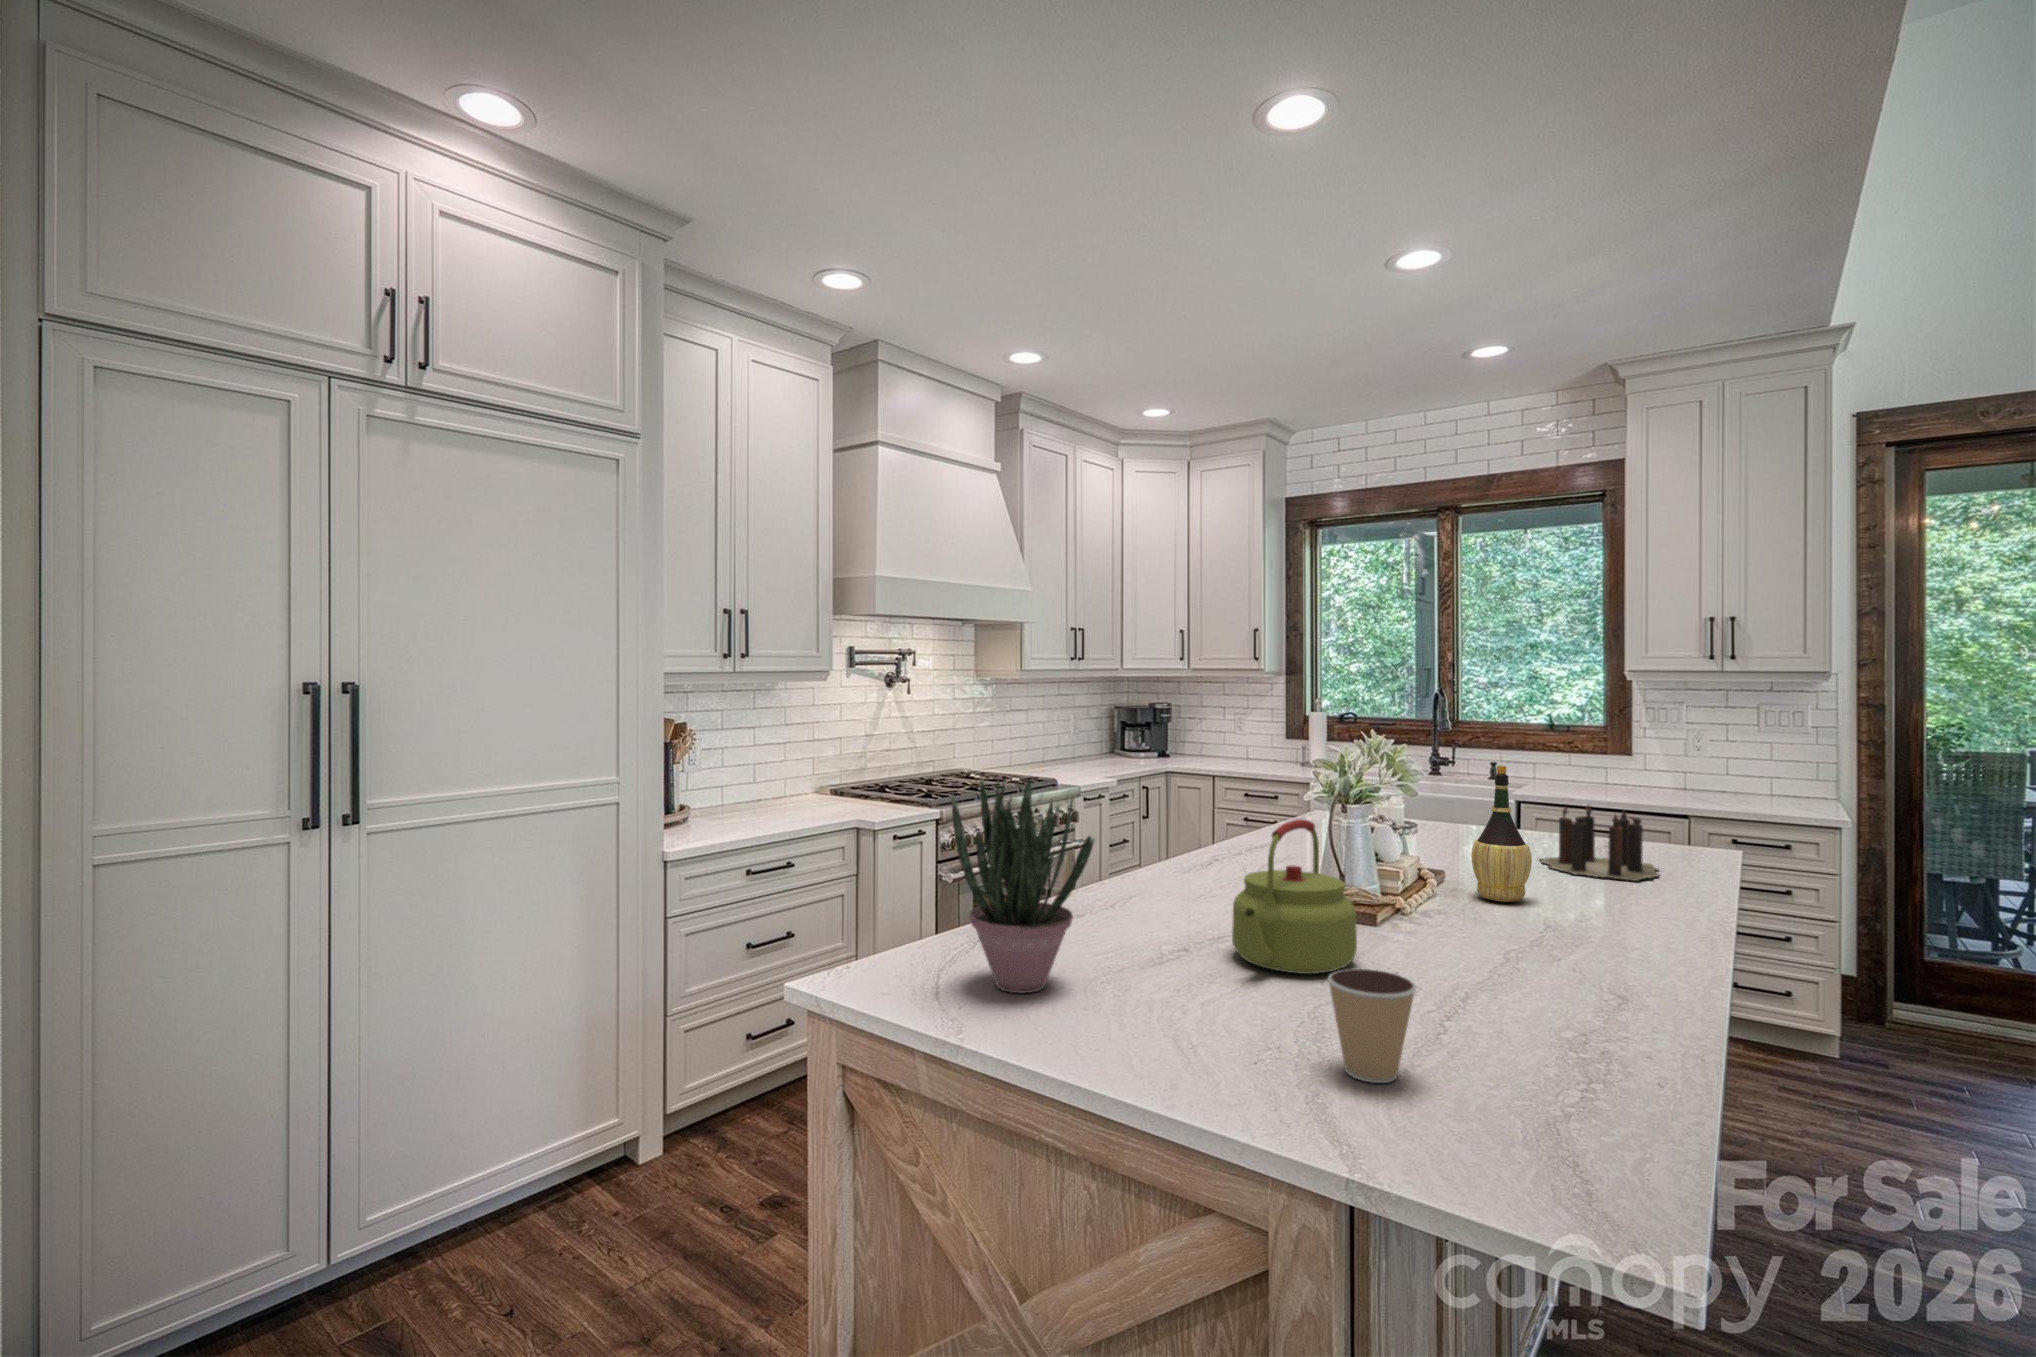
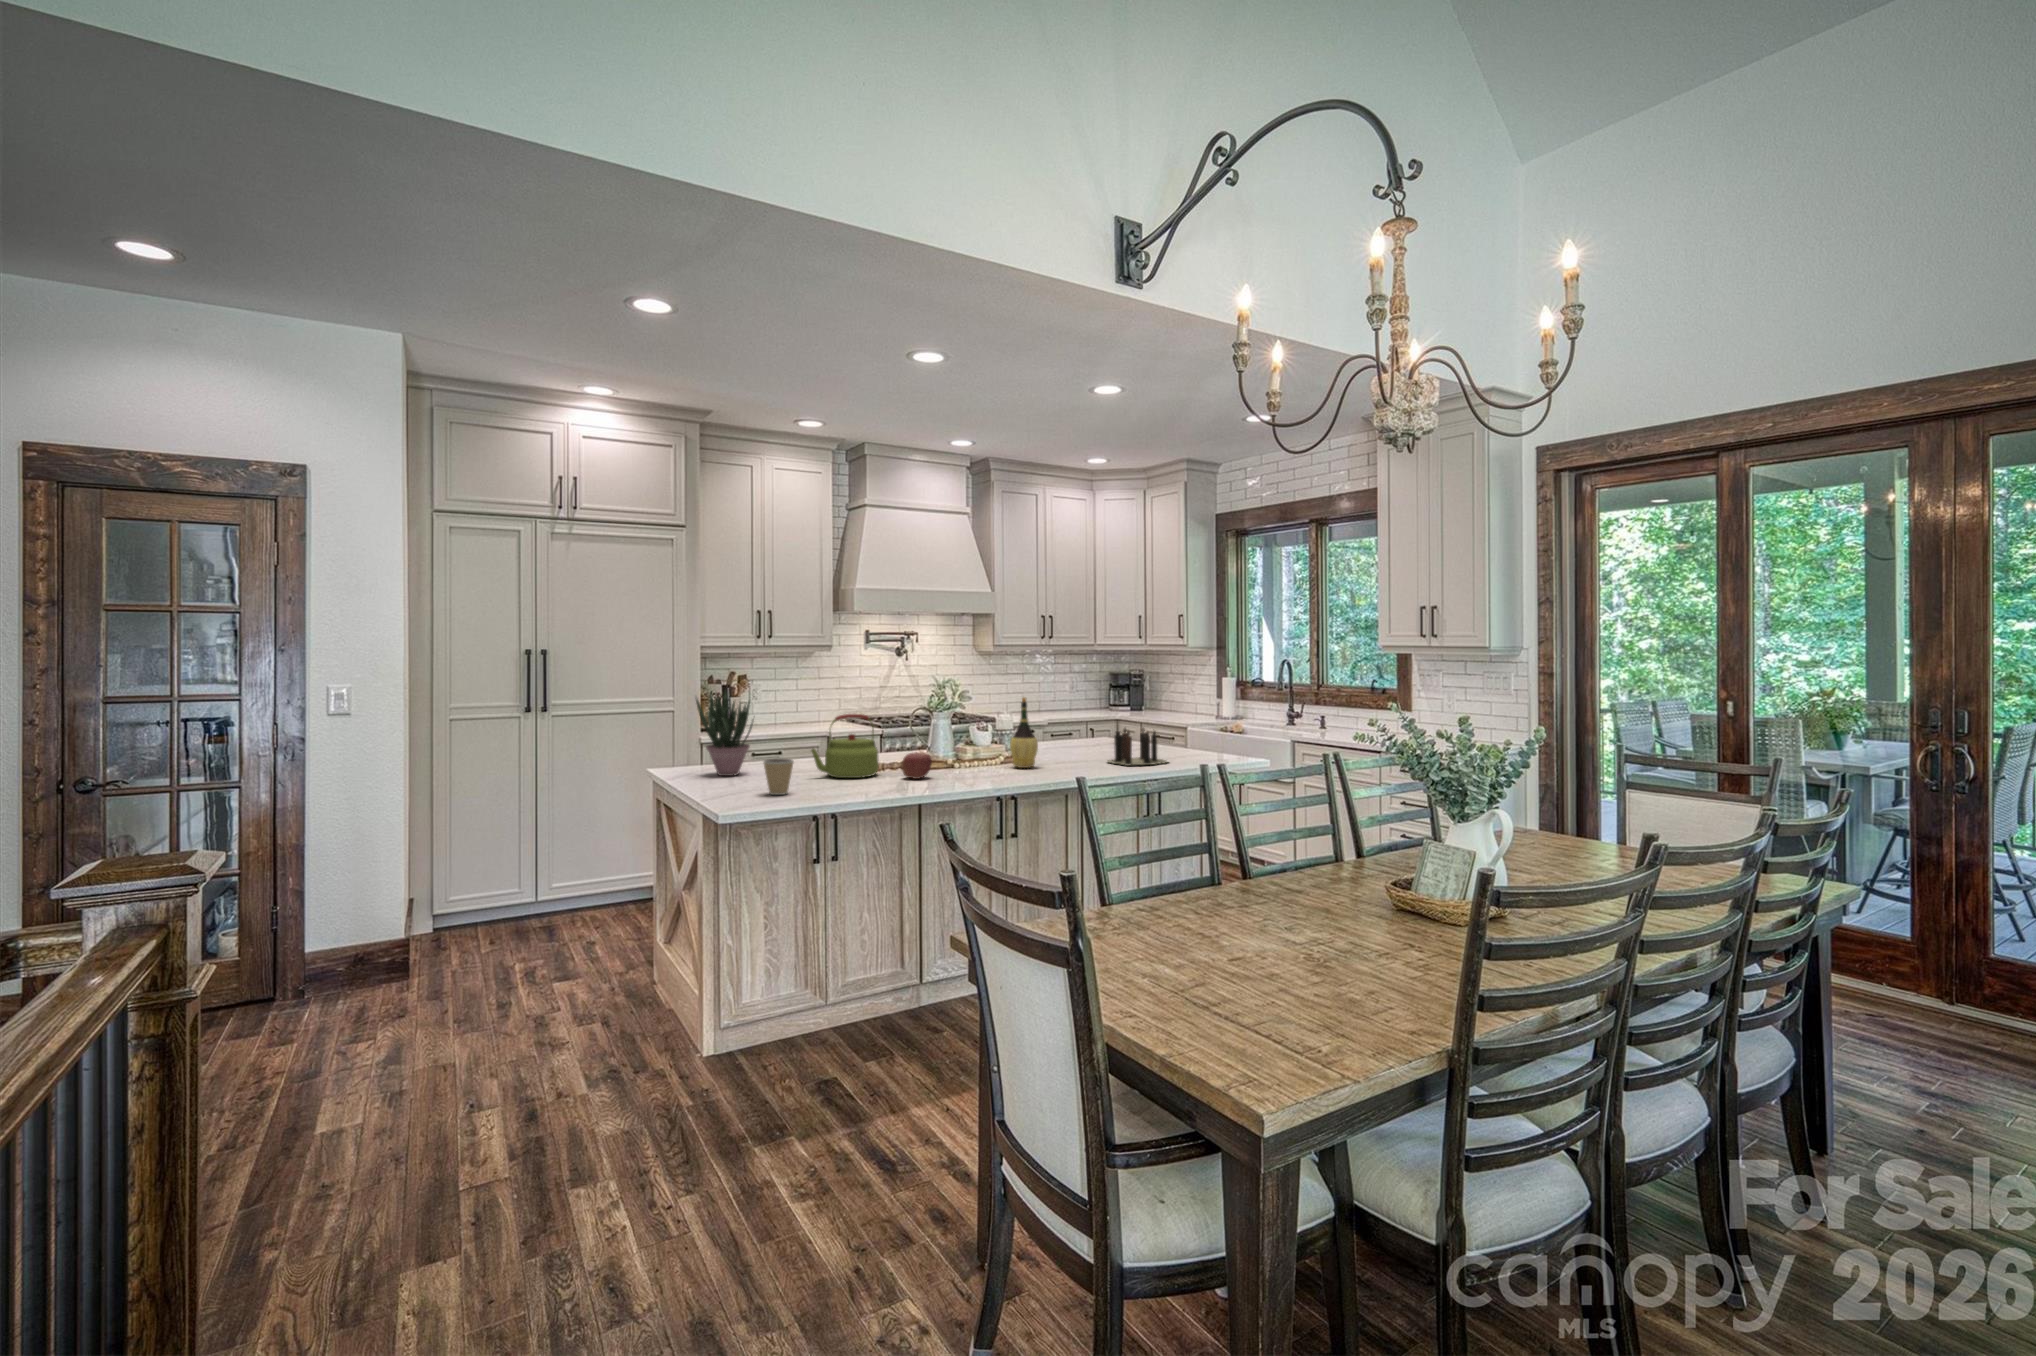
apple: none [1412,899,1479,961] -> present [902,753,932,779]

